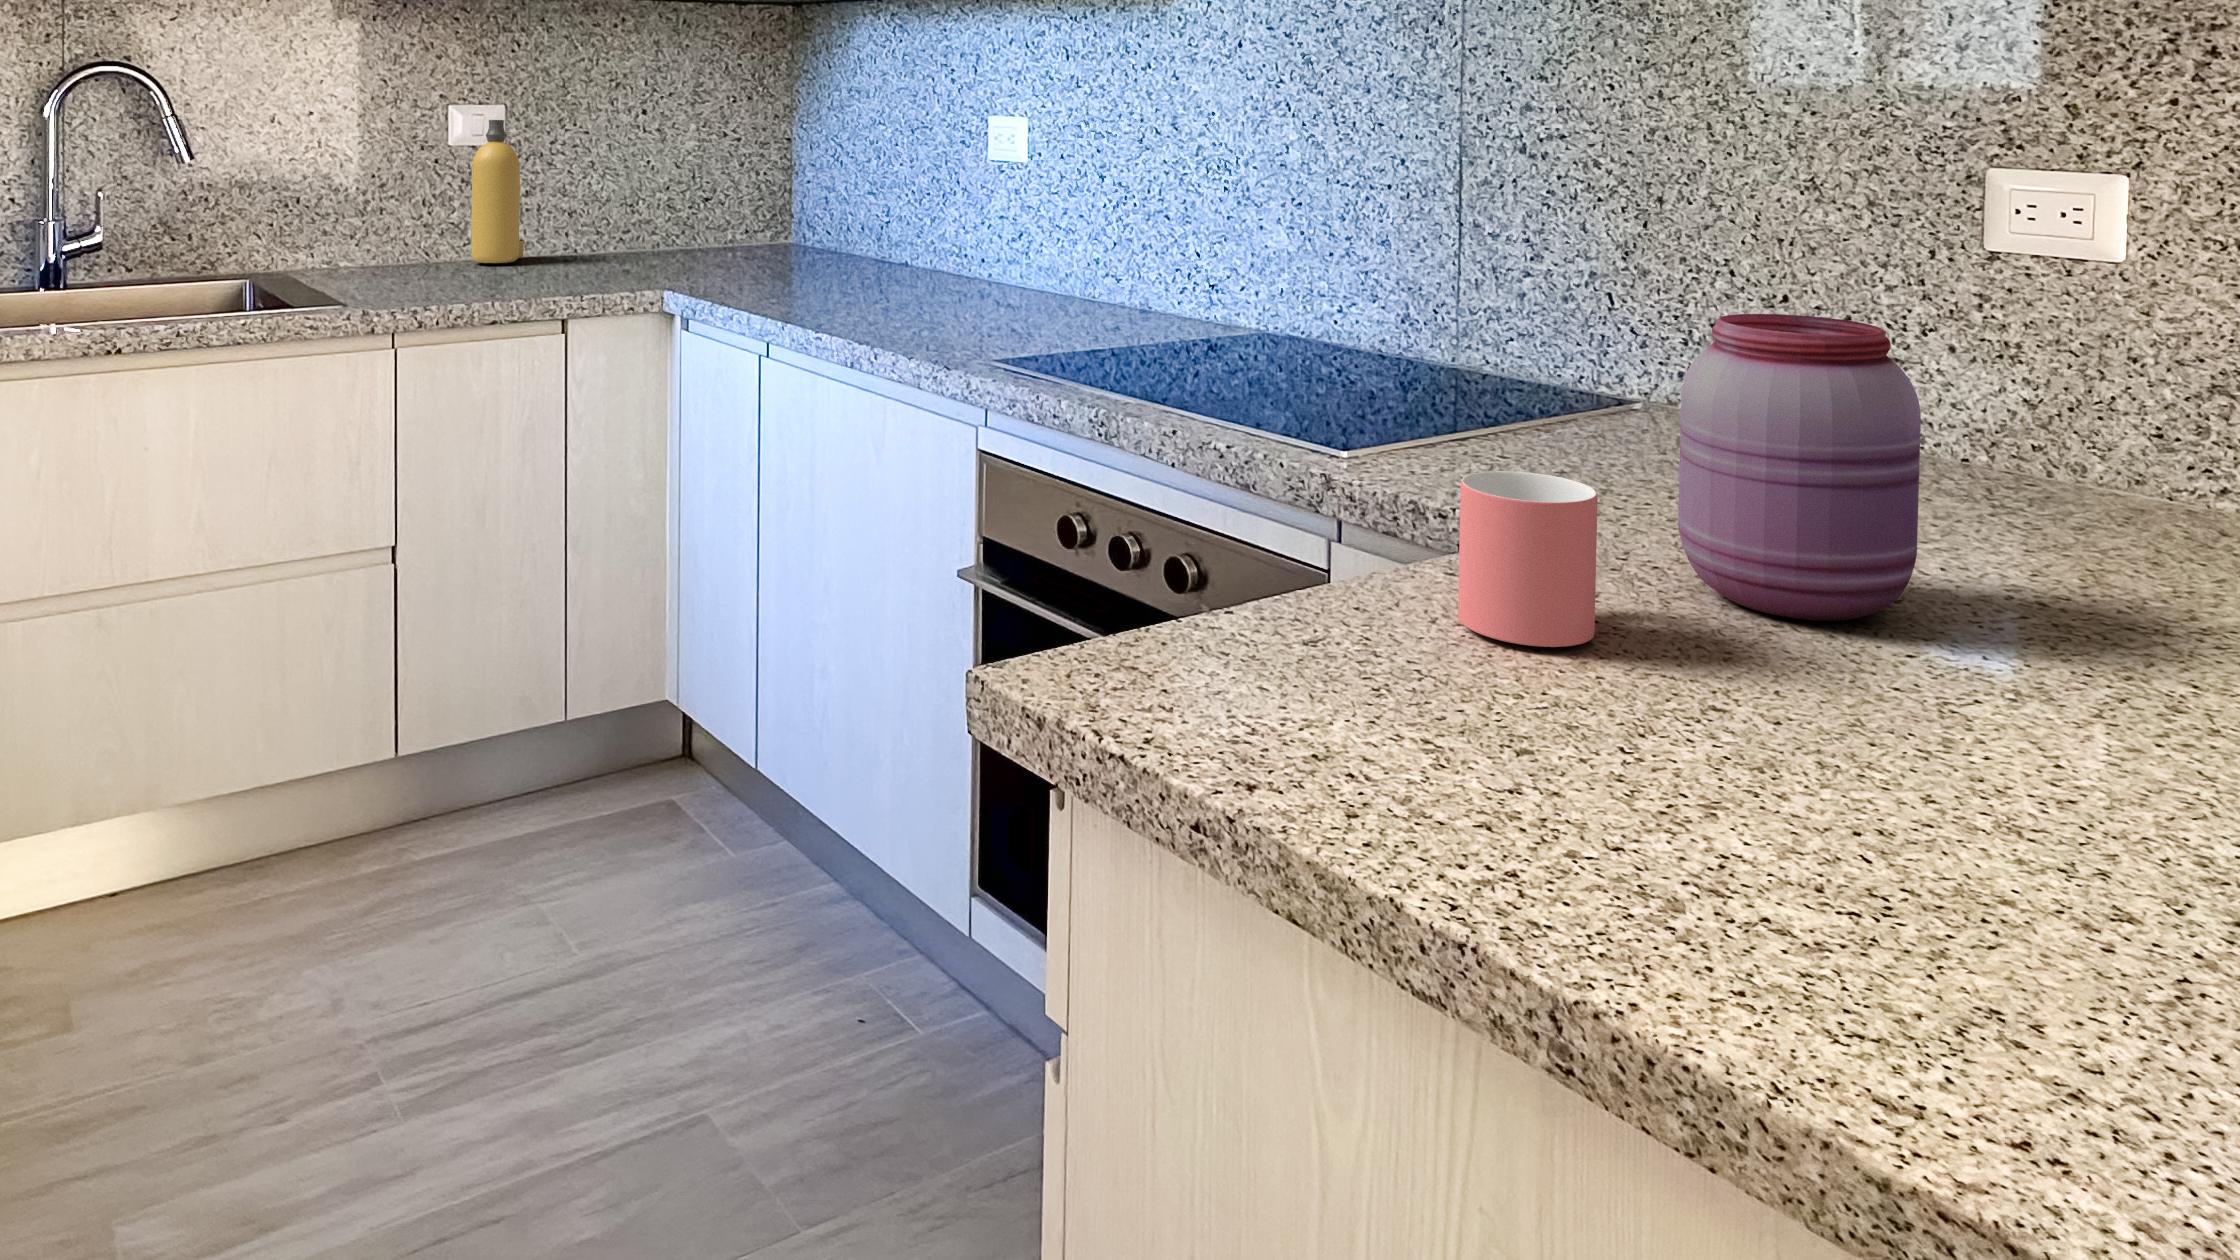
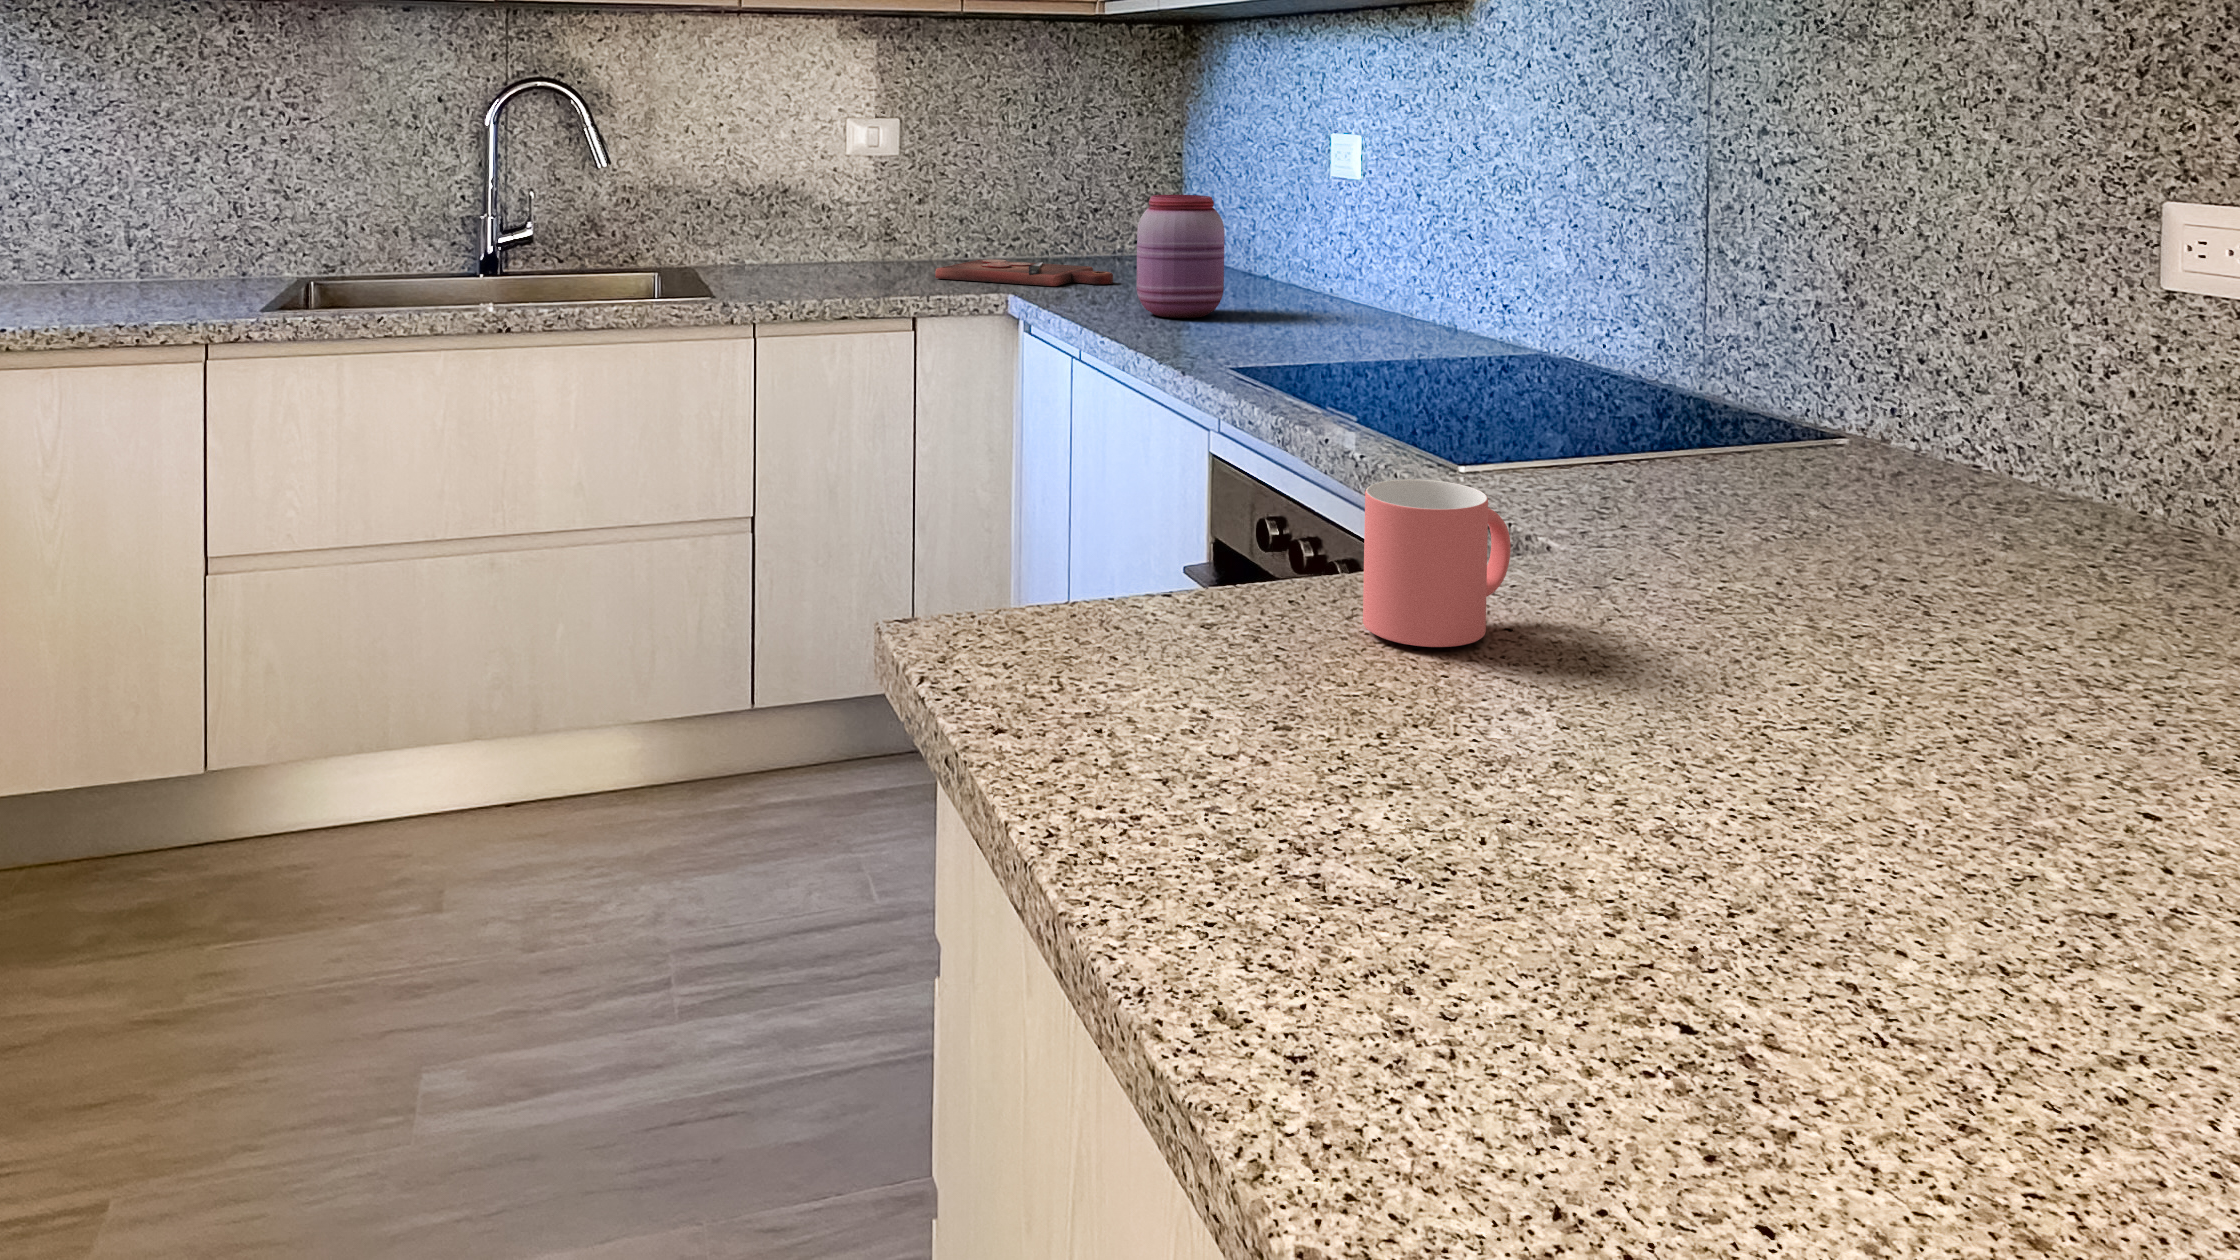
bottle: present [471,120,524,263] -> none [866,133,918,265]
cutting board: none [565,255,759,281] -> present [935,259,1113,286]
jar: present [1678,314,1921,621] -> present [1137,195,1225,318]

